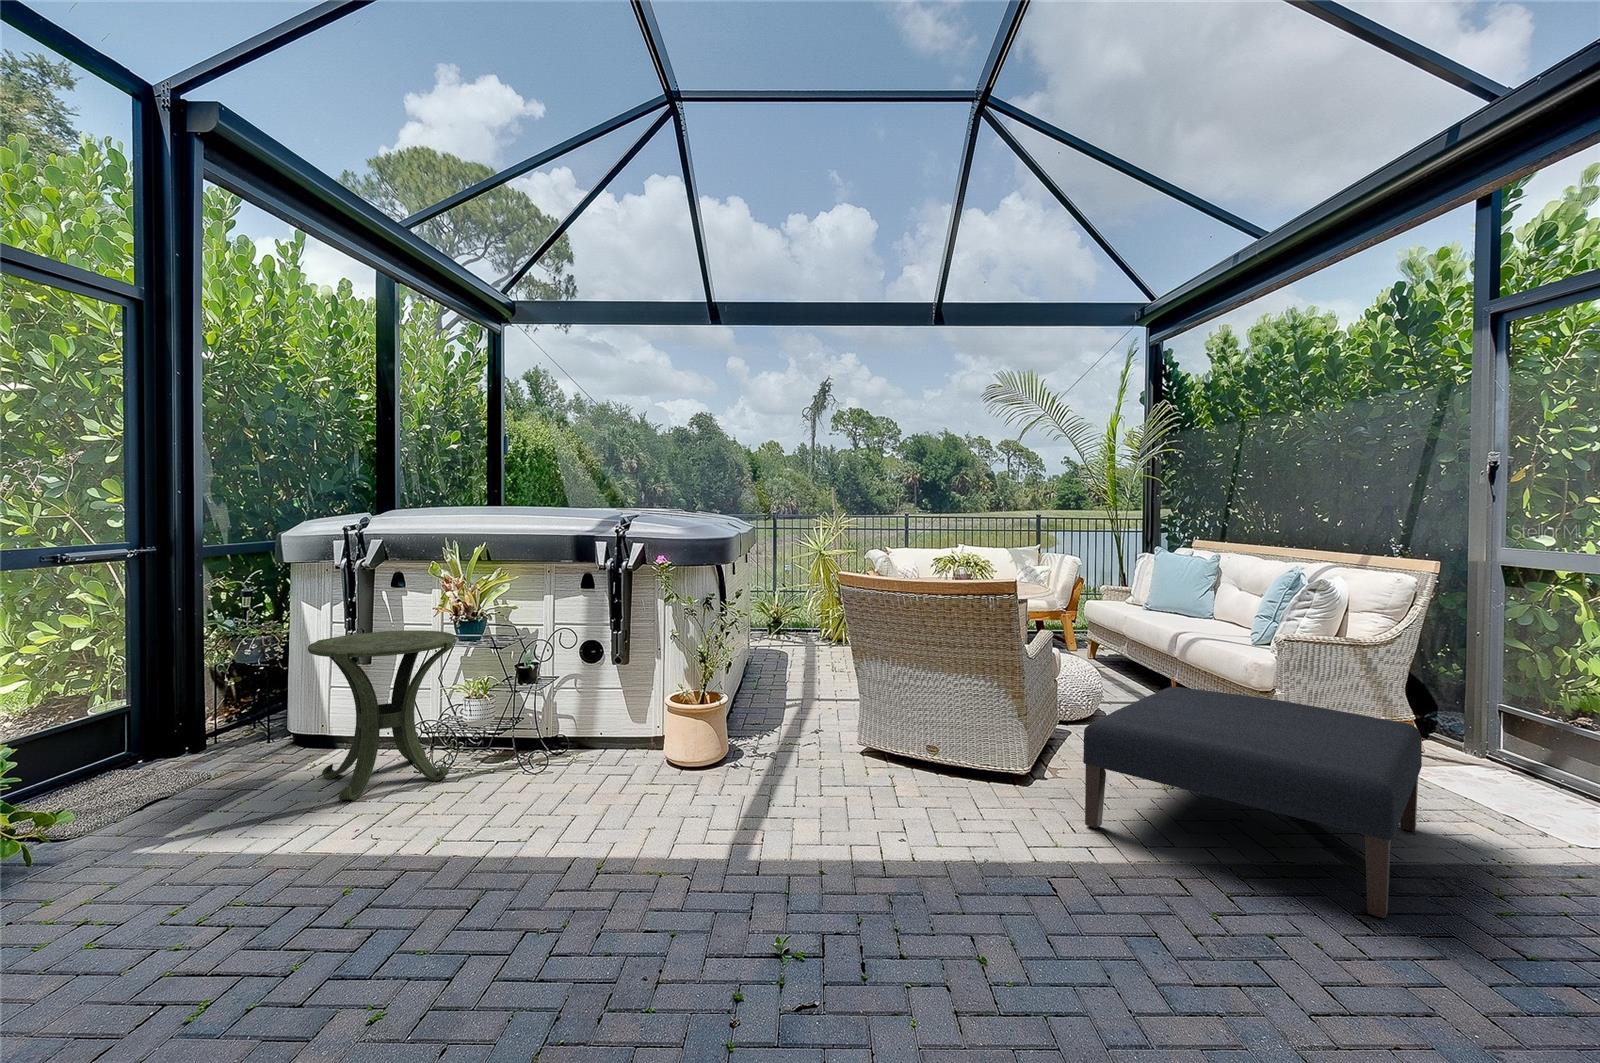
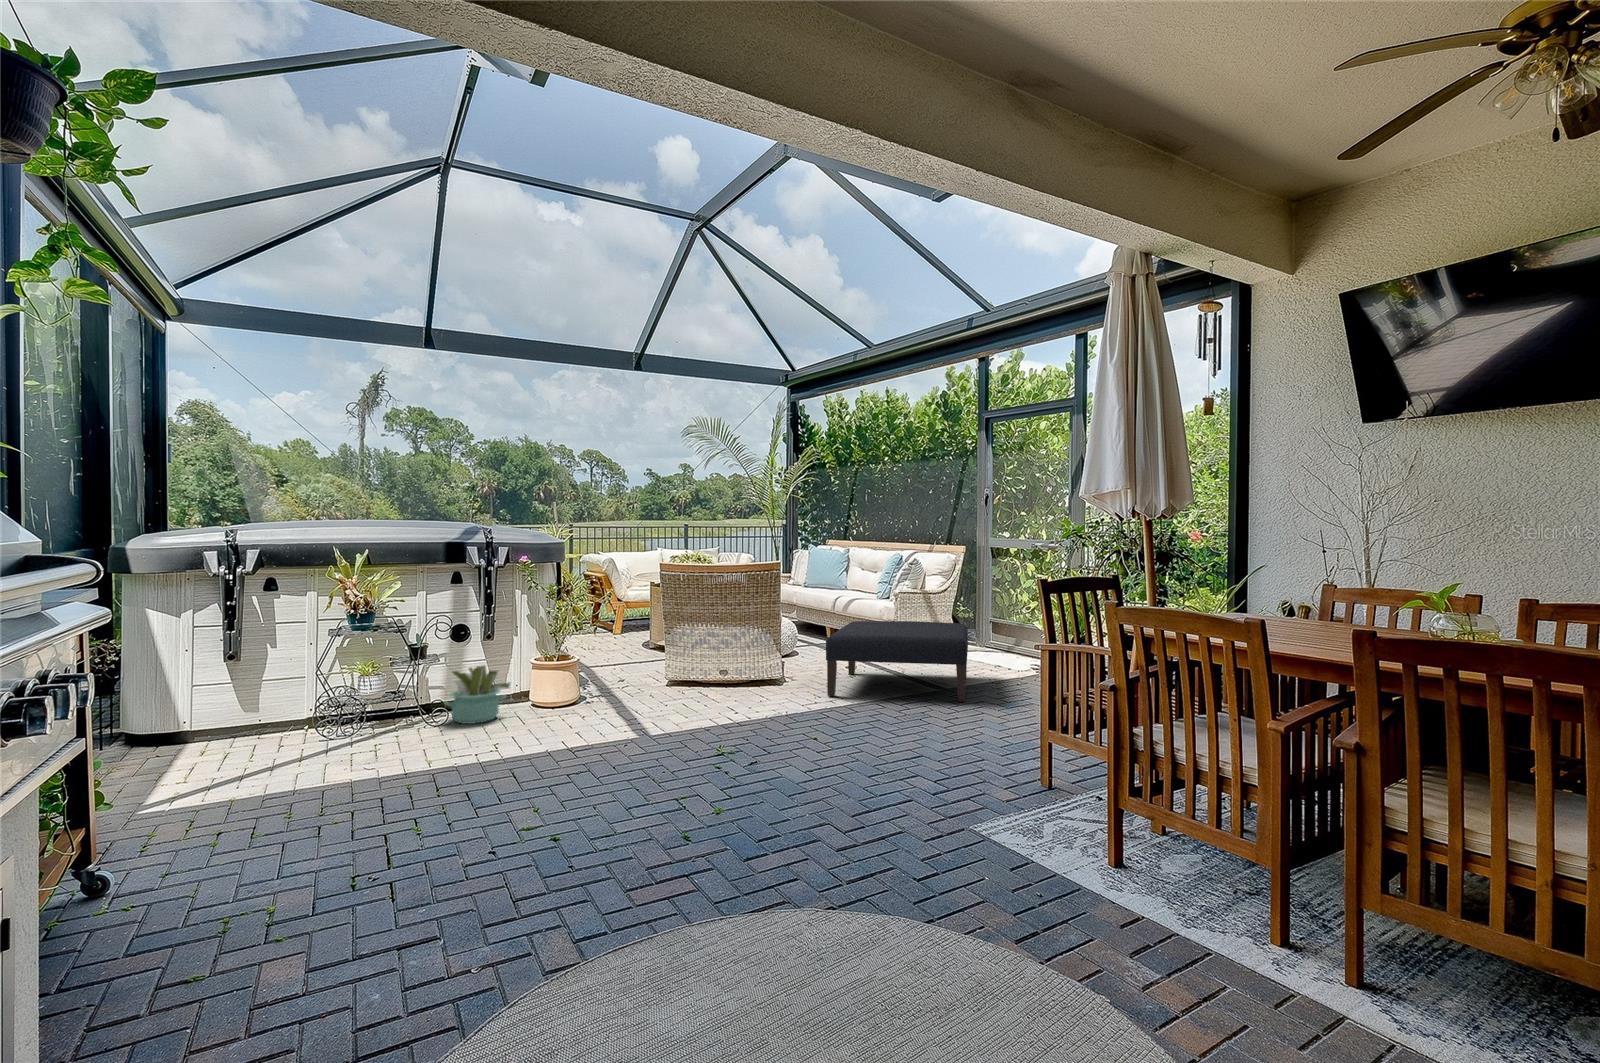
side table: present [308,630,456,800] -> none [221,621,363,762]
decorative plant: none [553,698,634,774] -> present [444,665,511,724]

